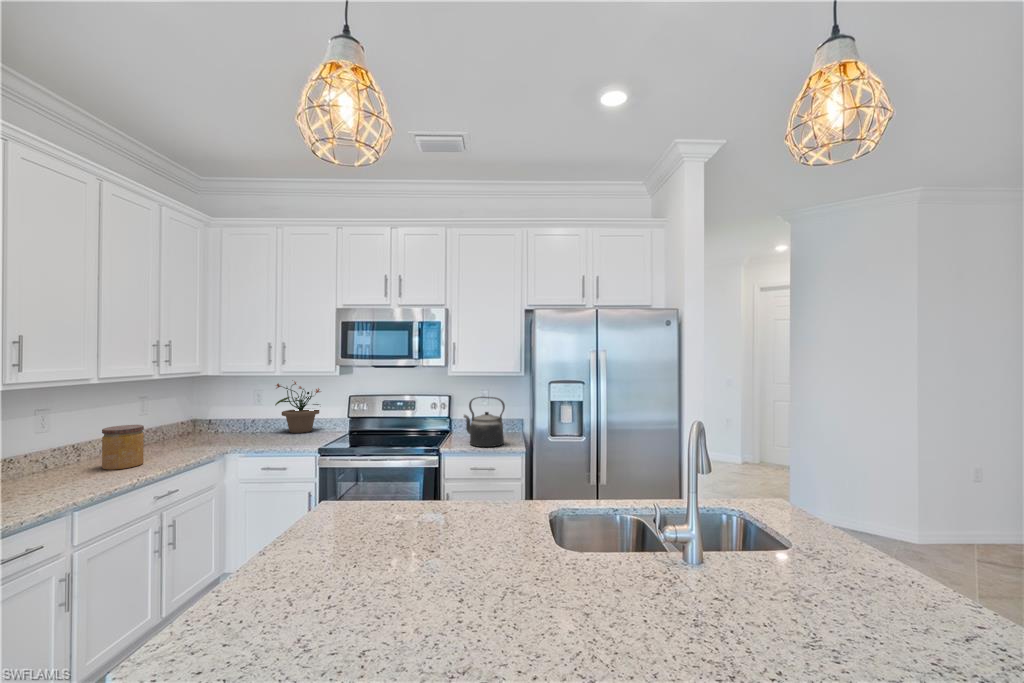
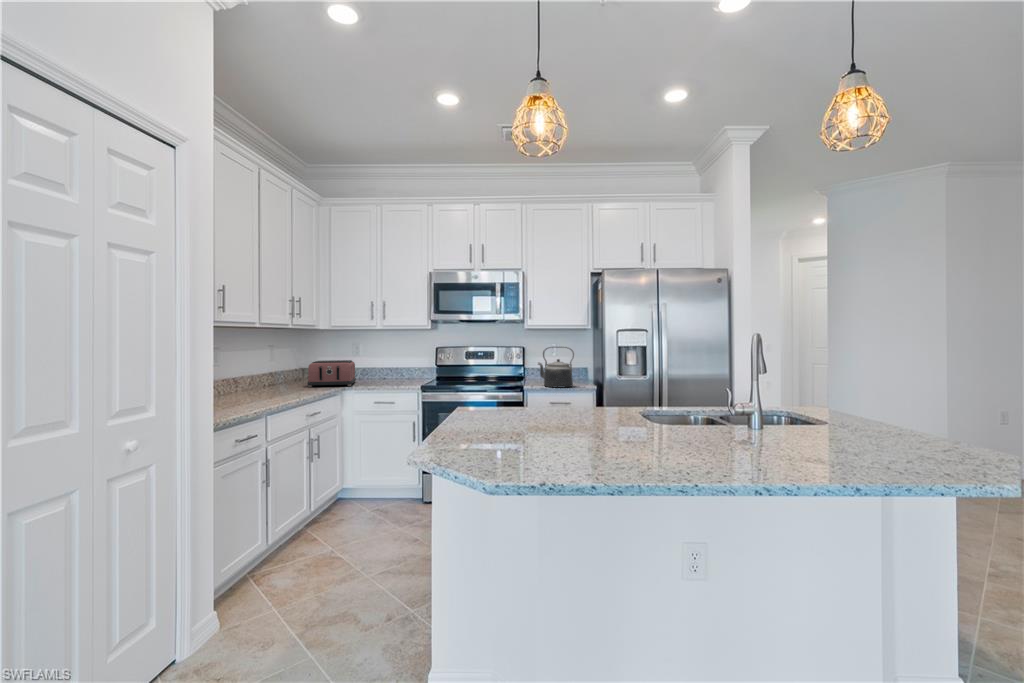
potted plant: present [275,382,320,433] -> none [371,332,412,380]
toaster: none [177,413,250,451] -> present [307,360,356,387]
jar: present [102,425,144,470] -> none [264,362,292,394]

